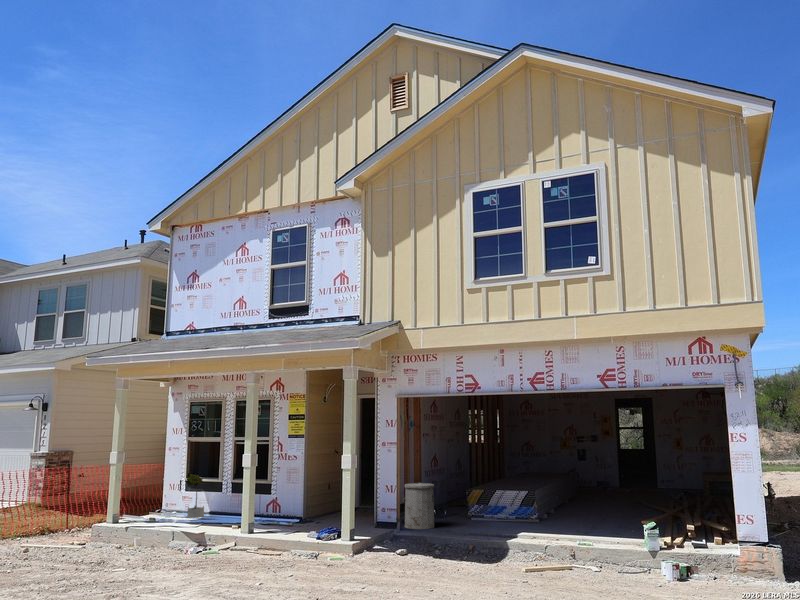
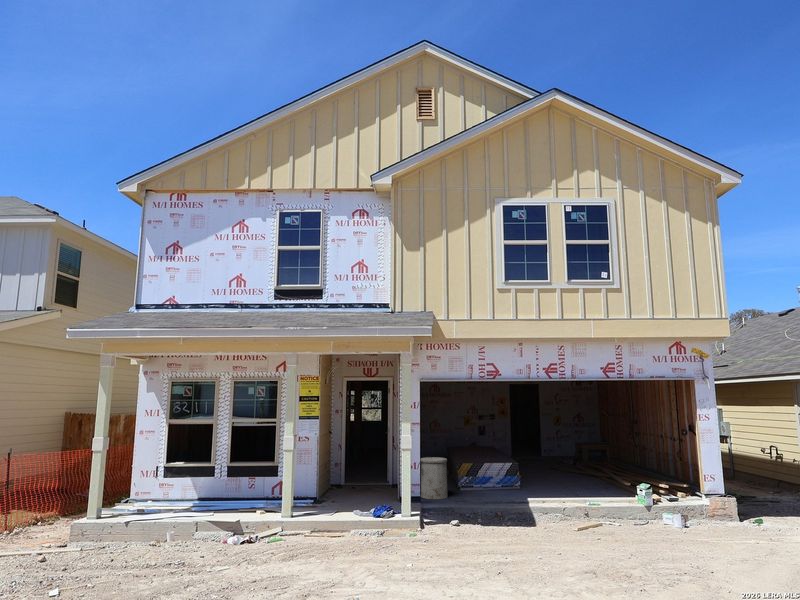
potted tree: present [187,474,204,518] -> none [175,458,195,506]

